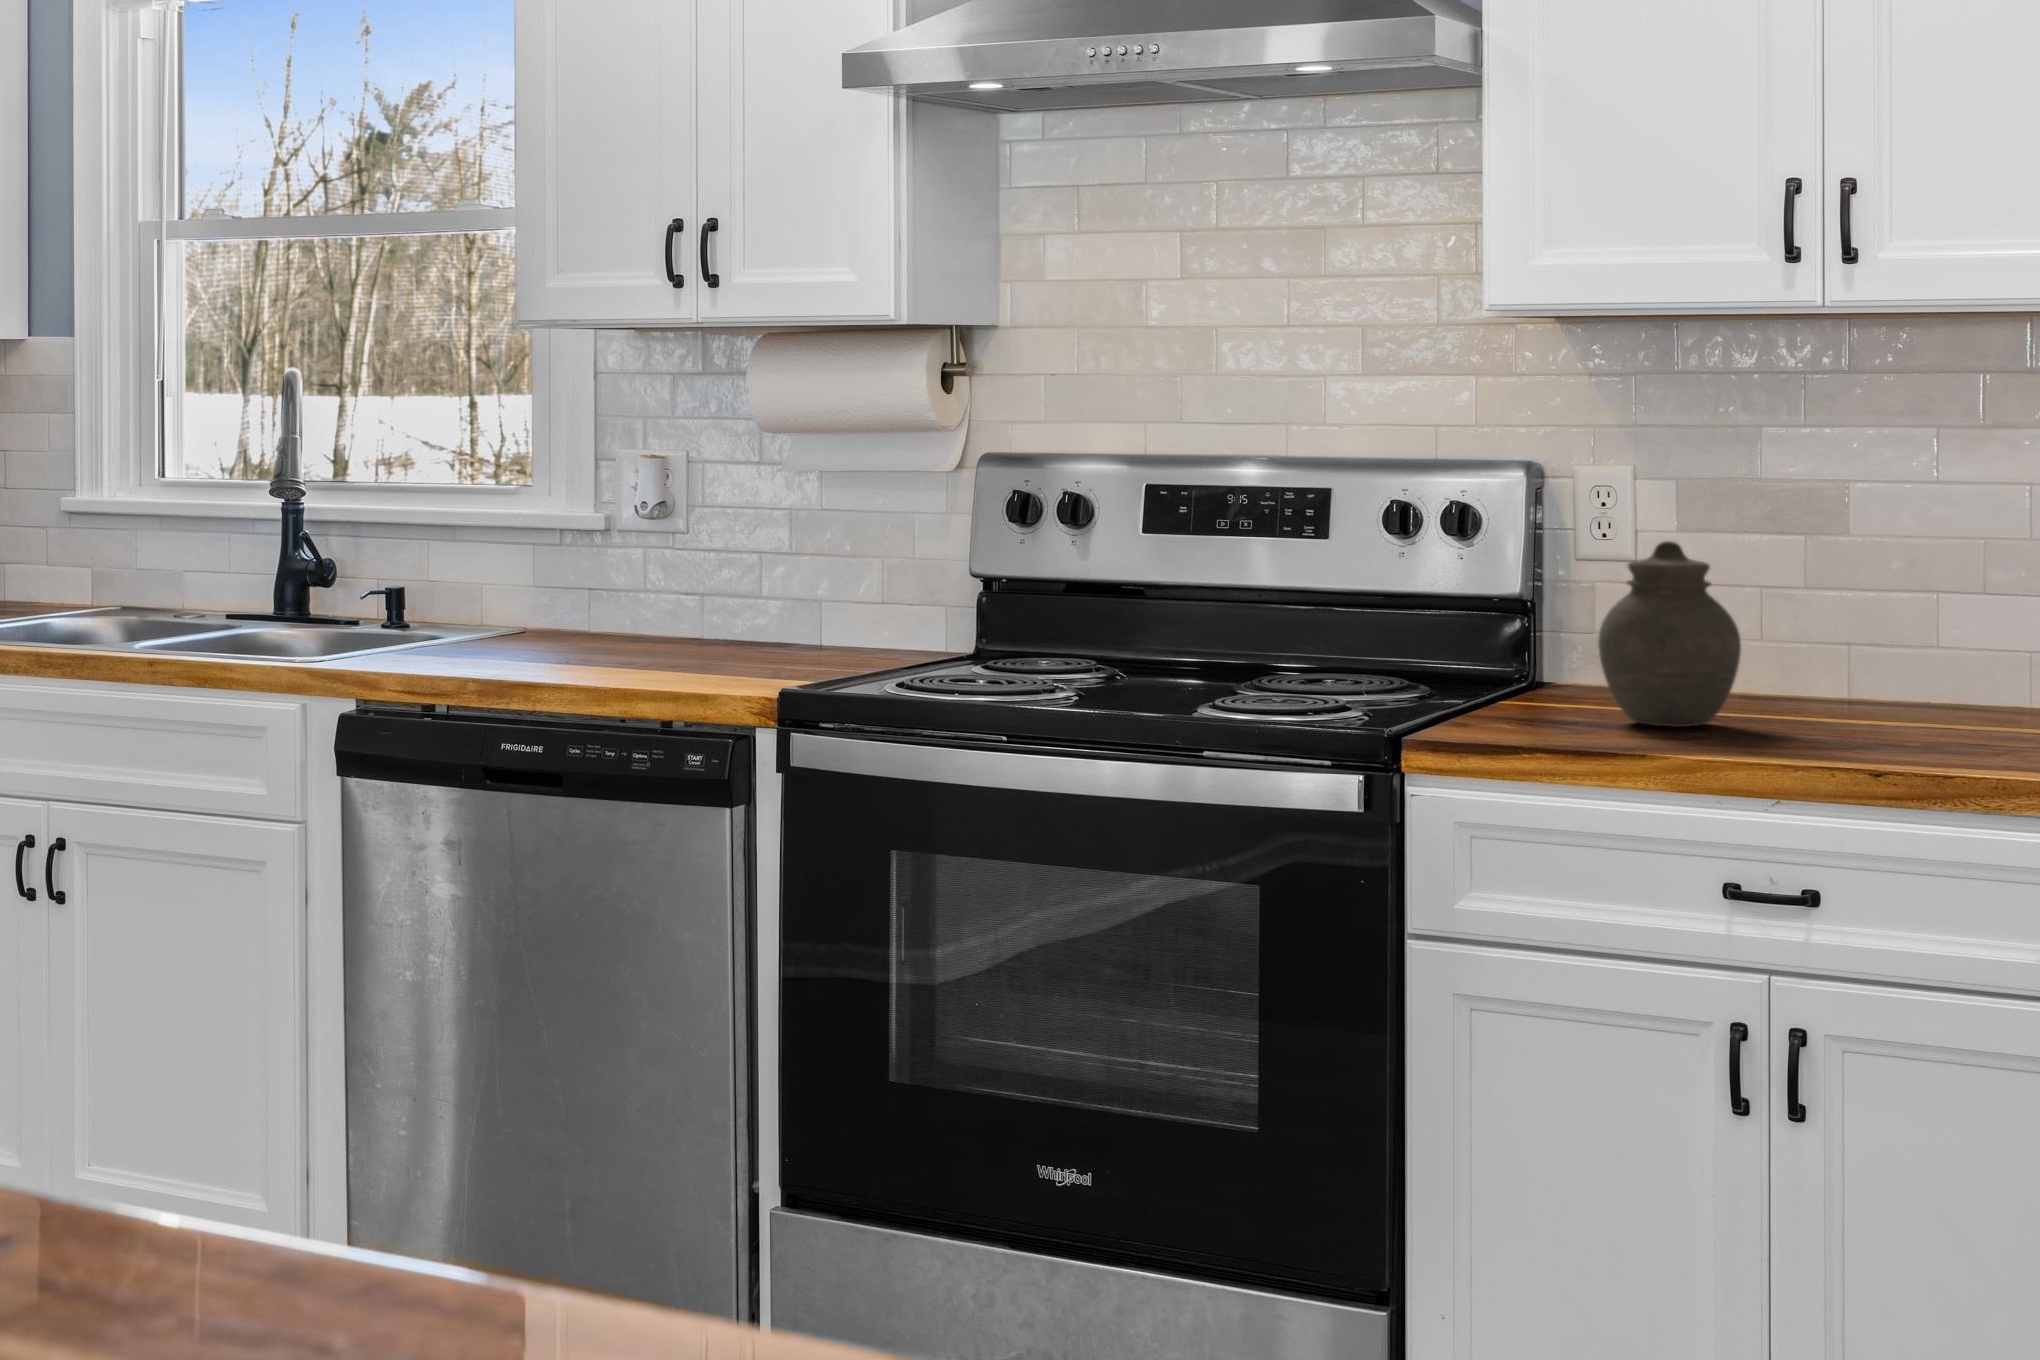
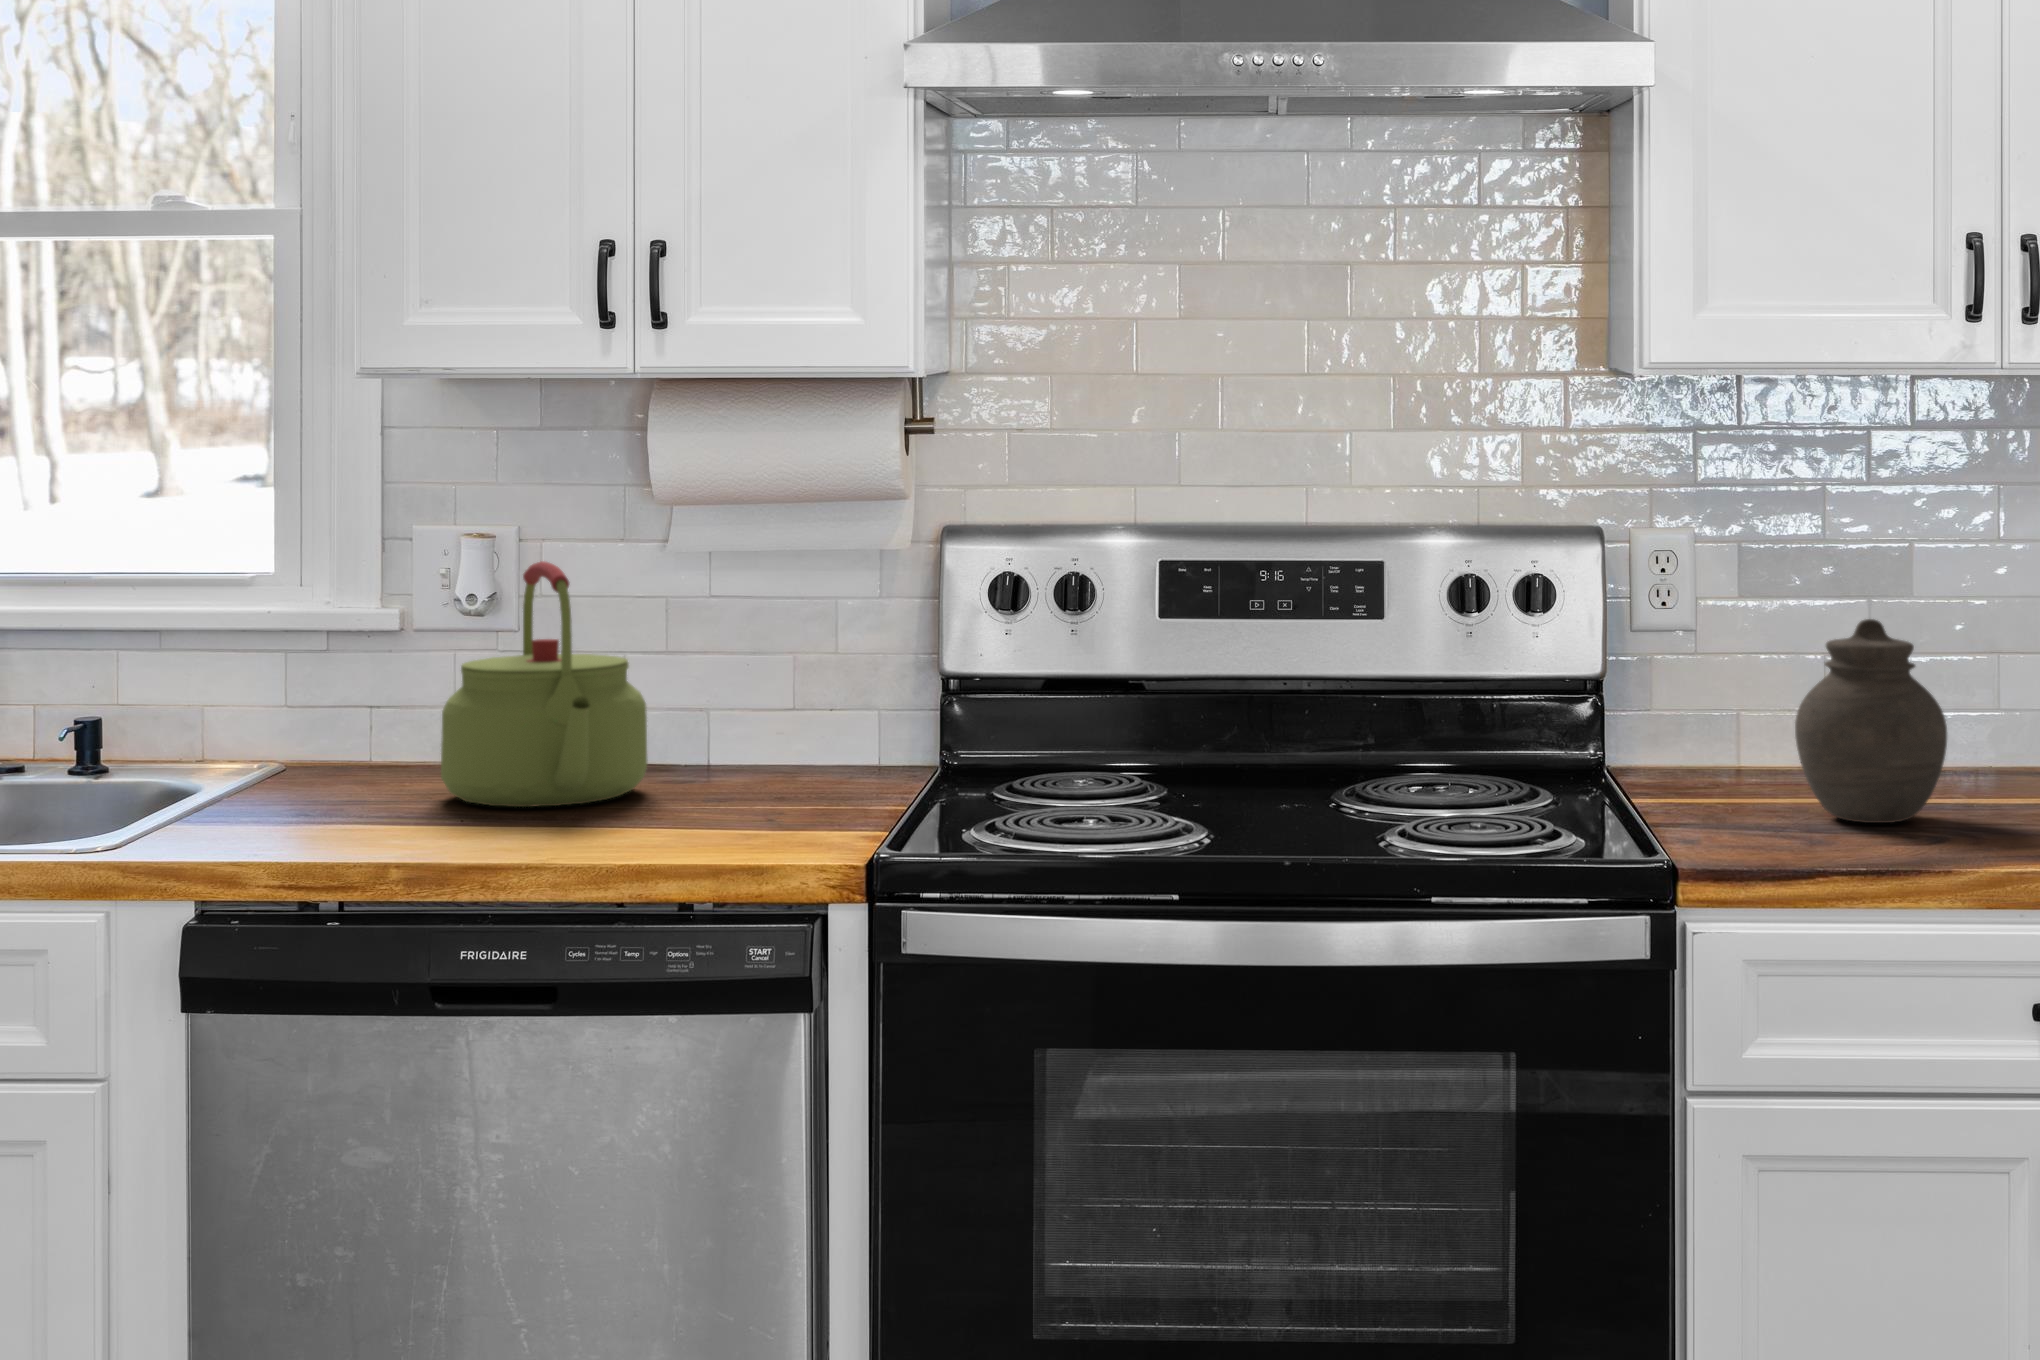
kettle: none [573,472,727,657] -> present [441,561,648,807]

